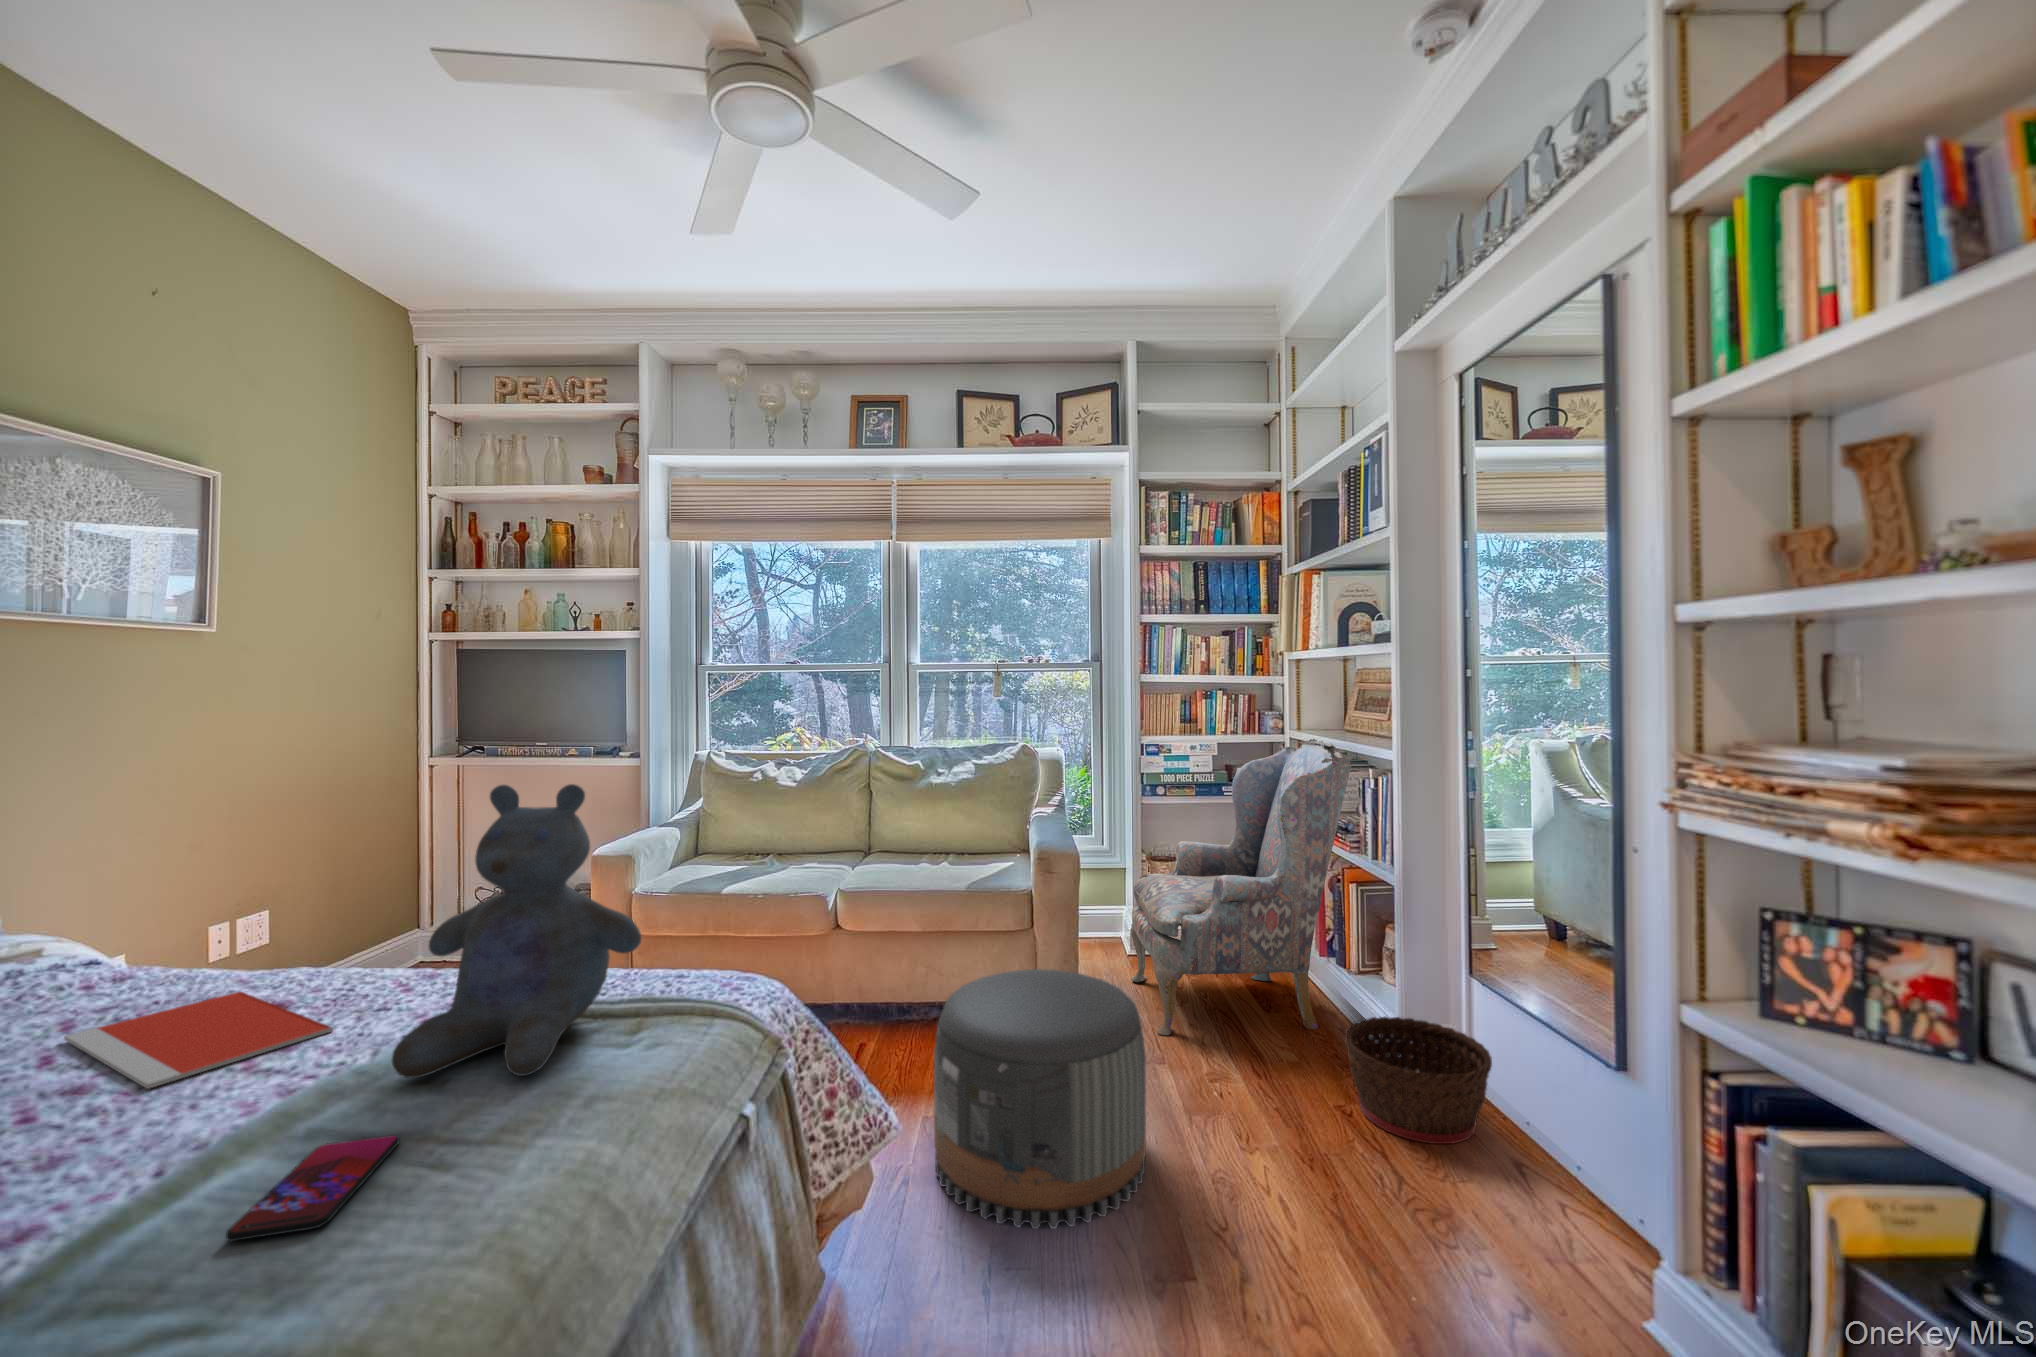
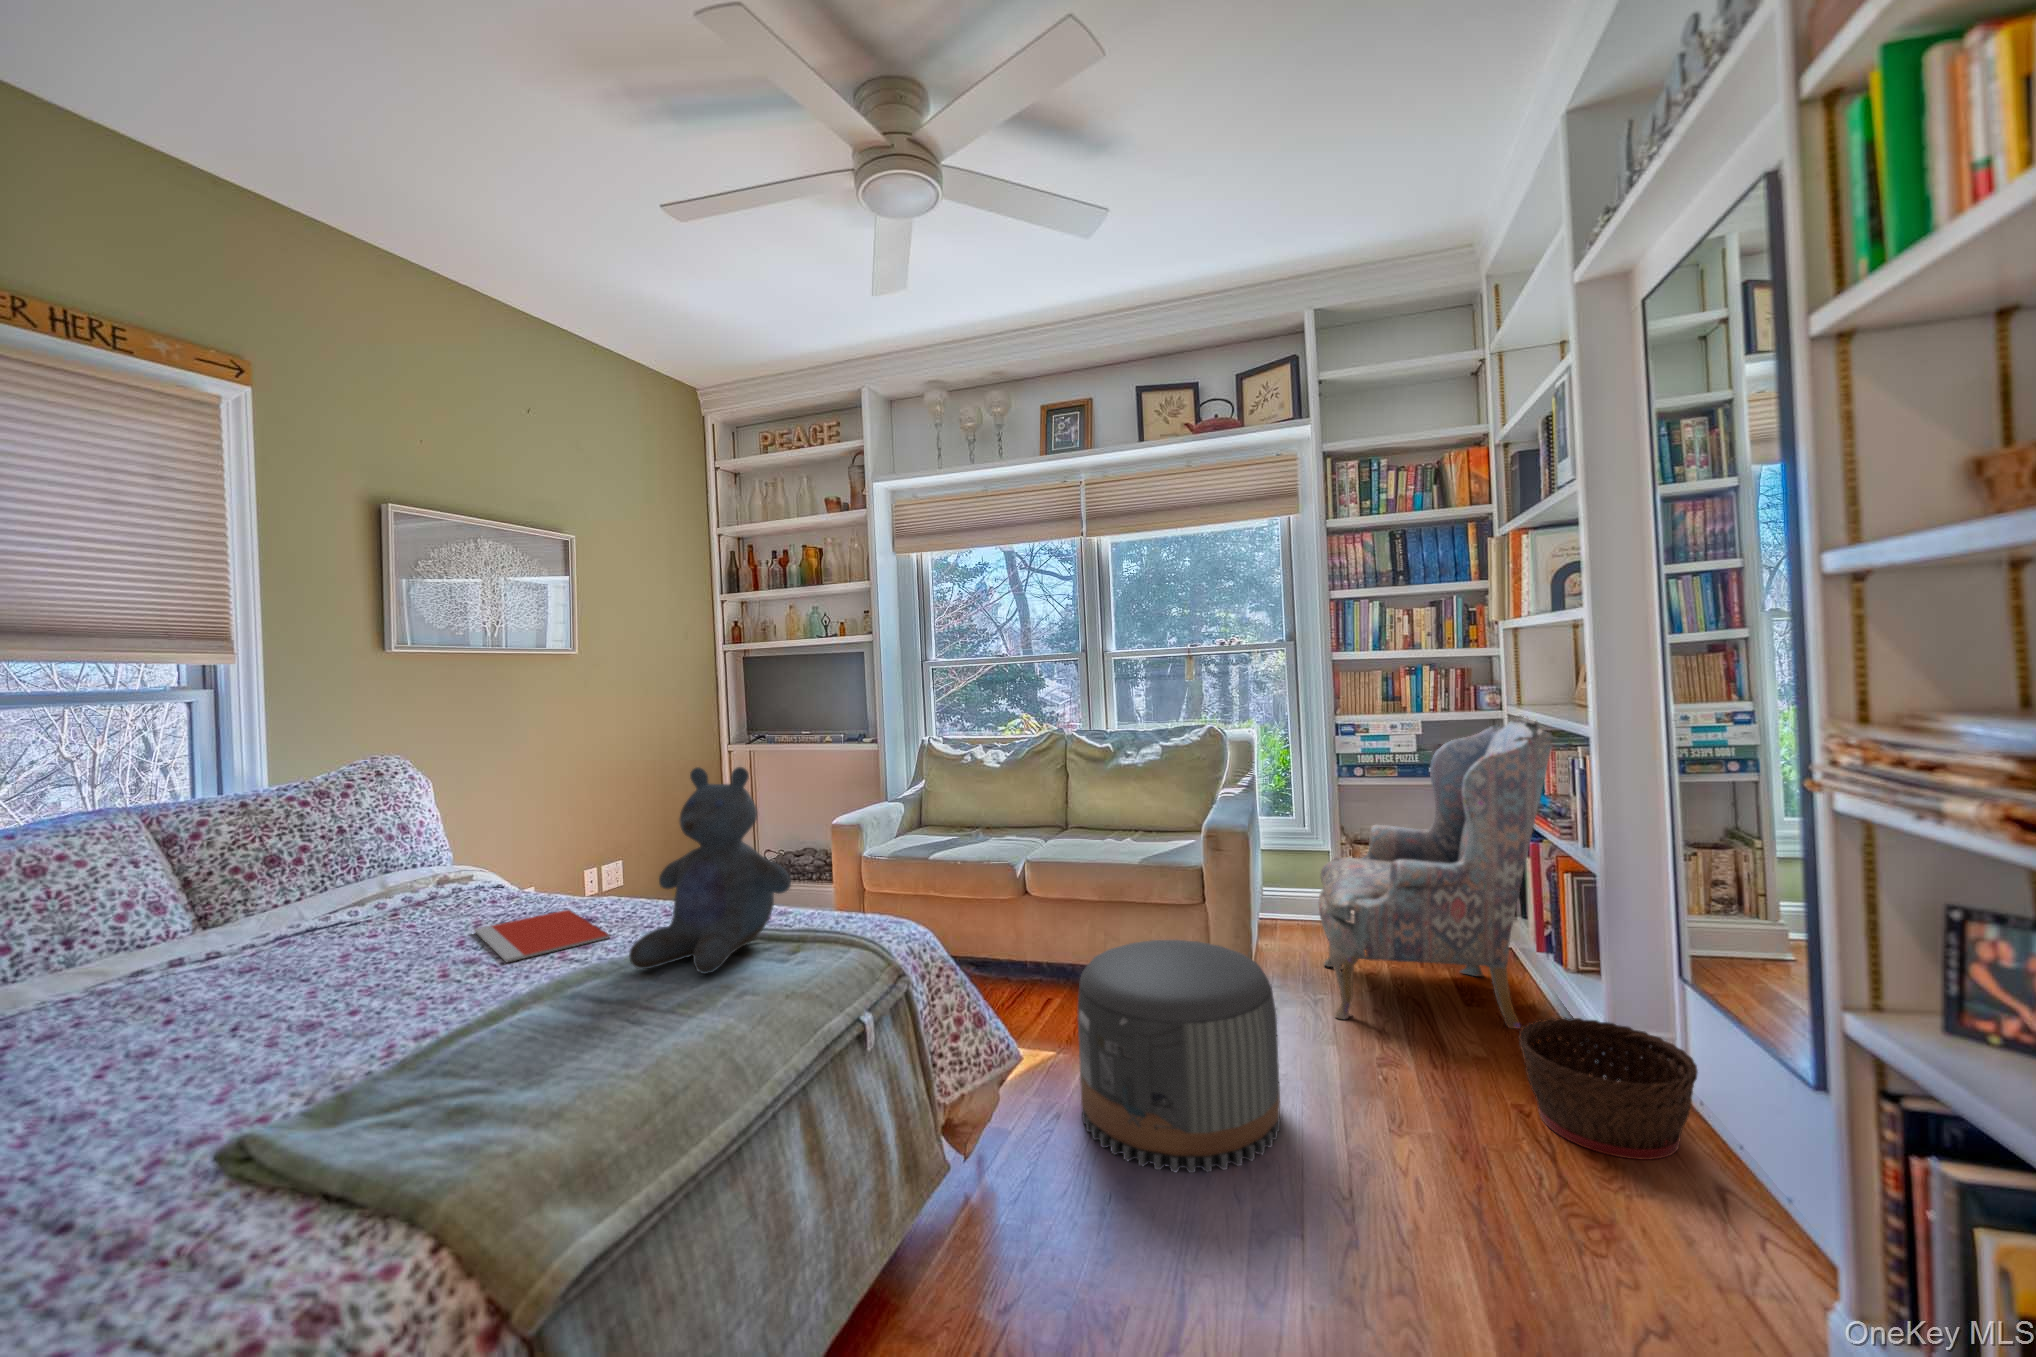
smartphone: present [226,1135,400,1241] -> none [519,1001,622,1047]

